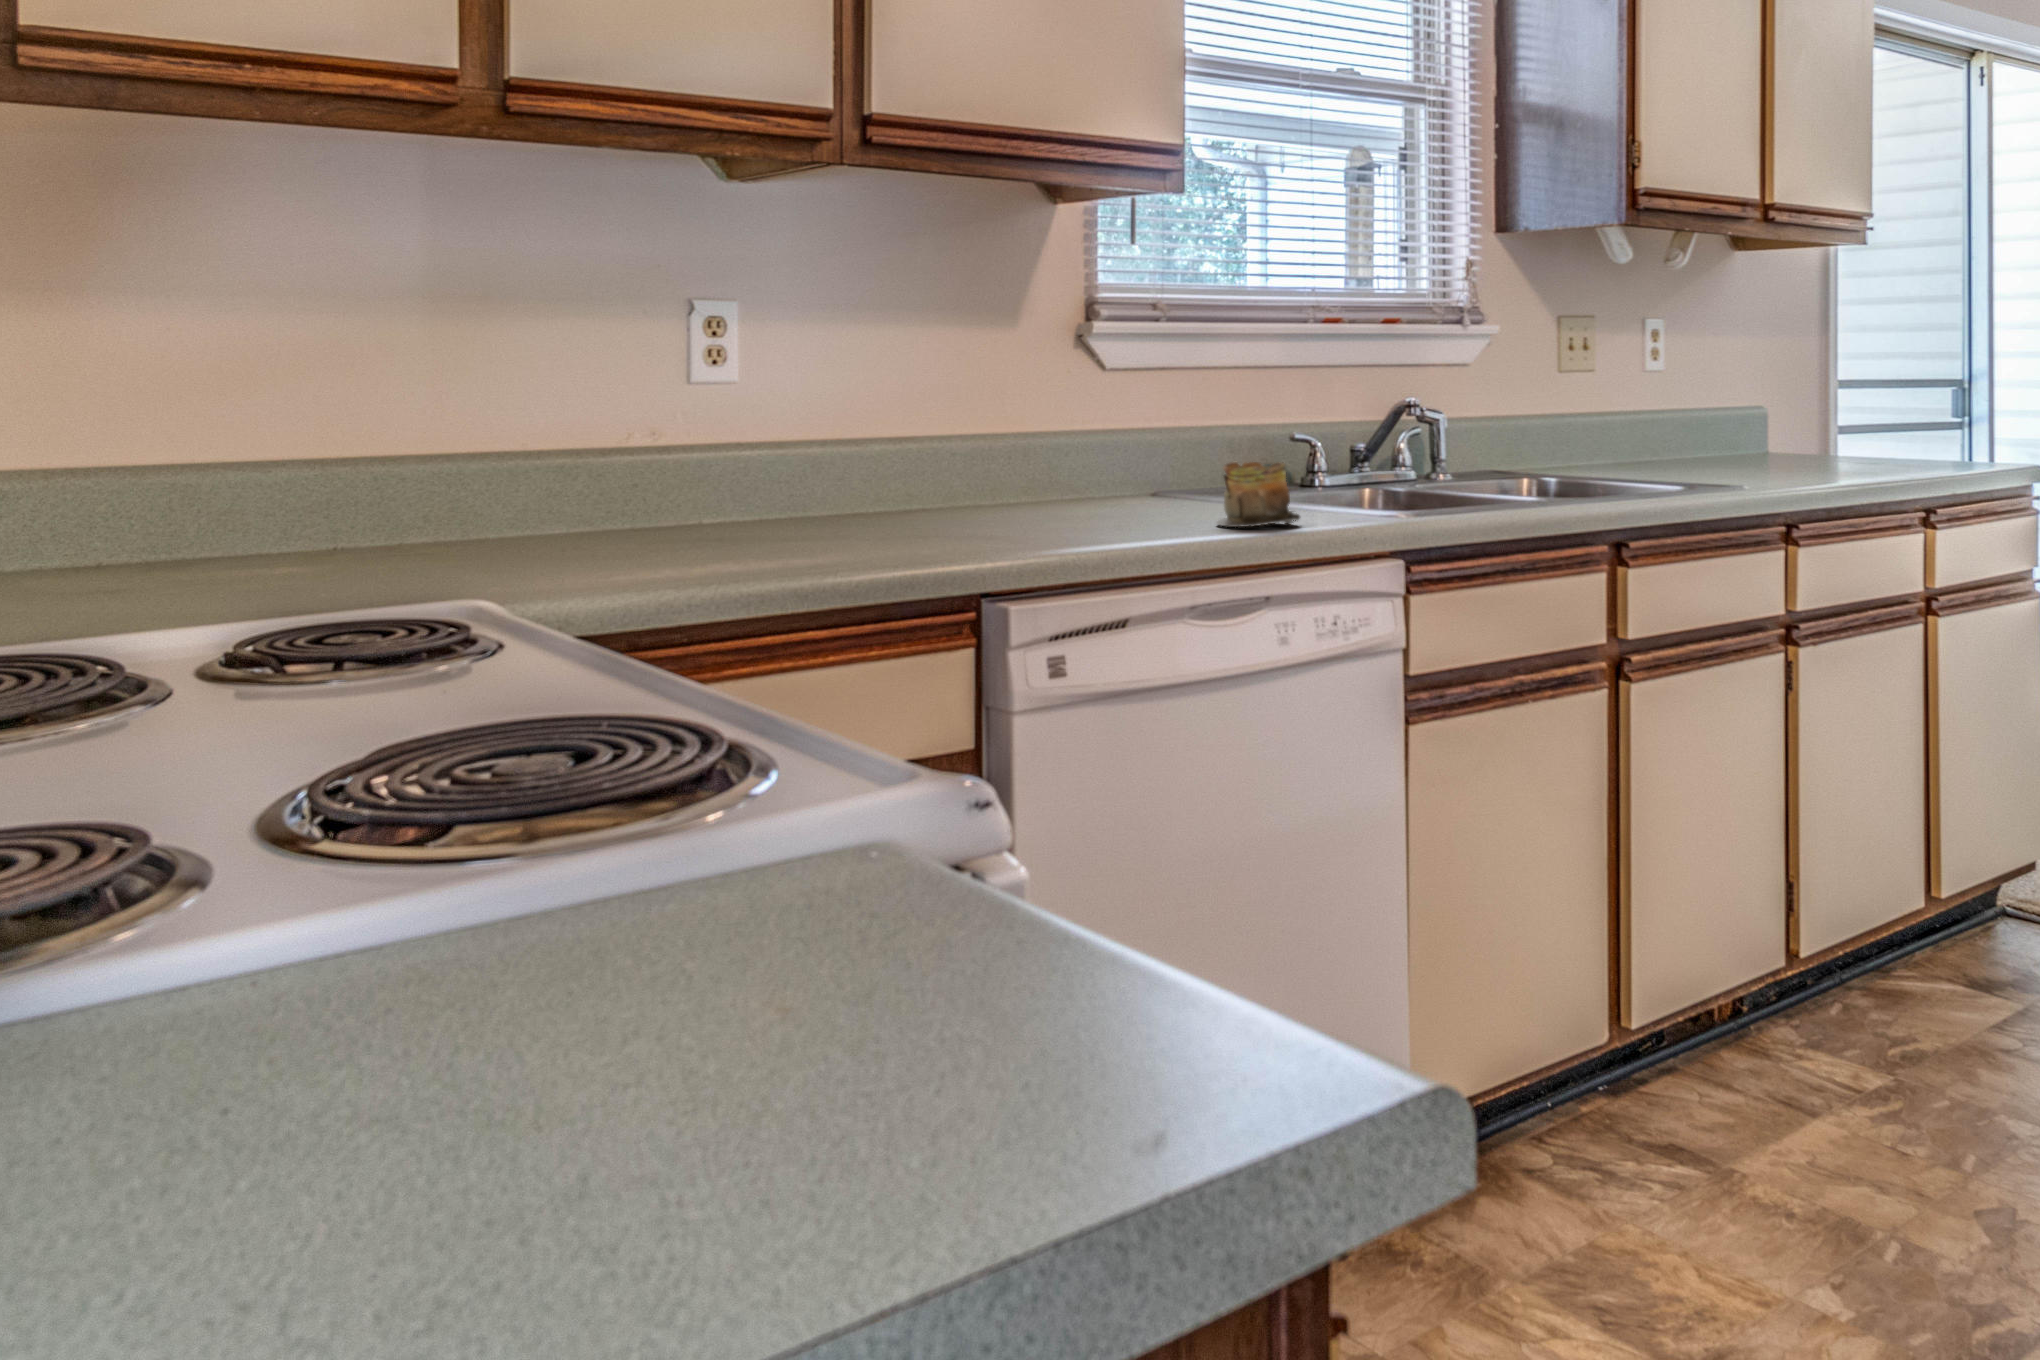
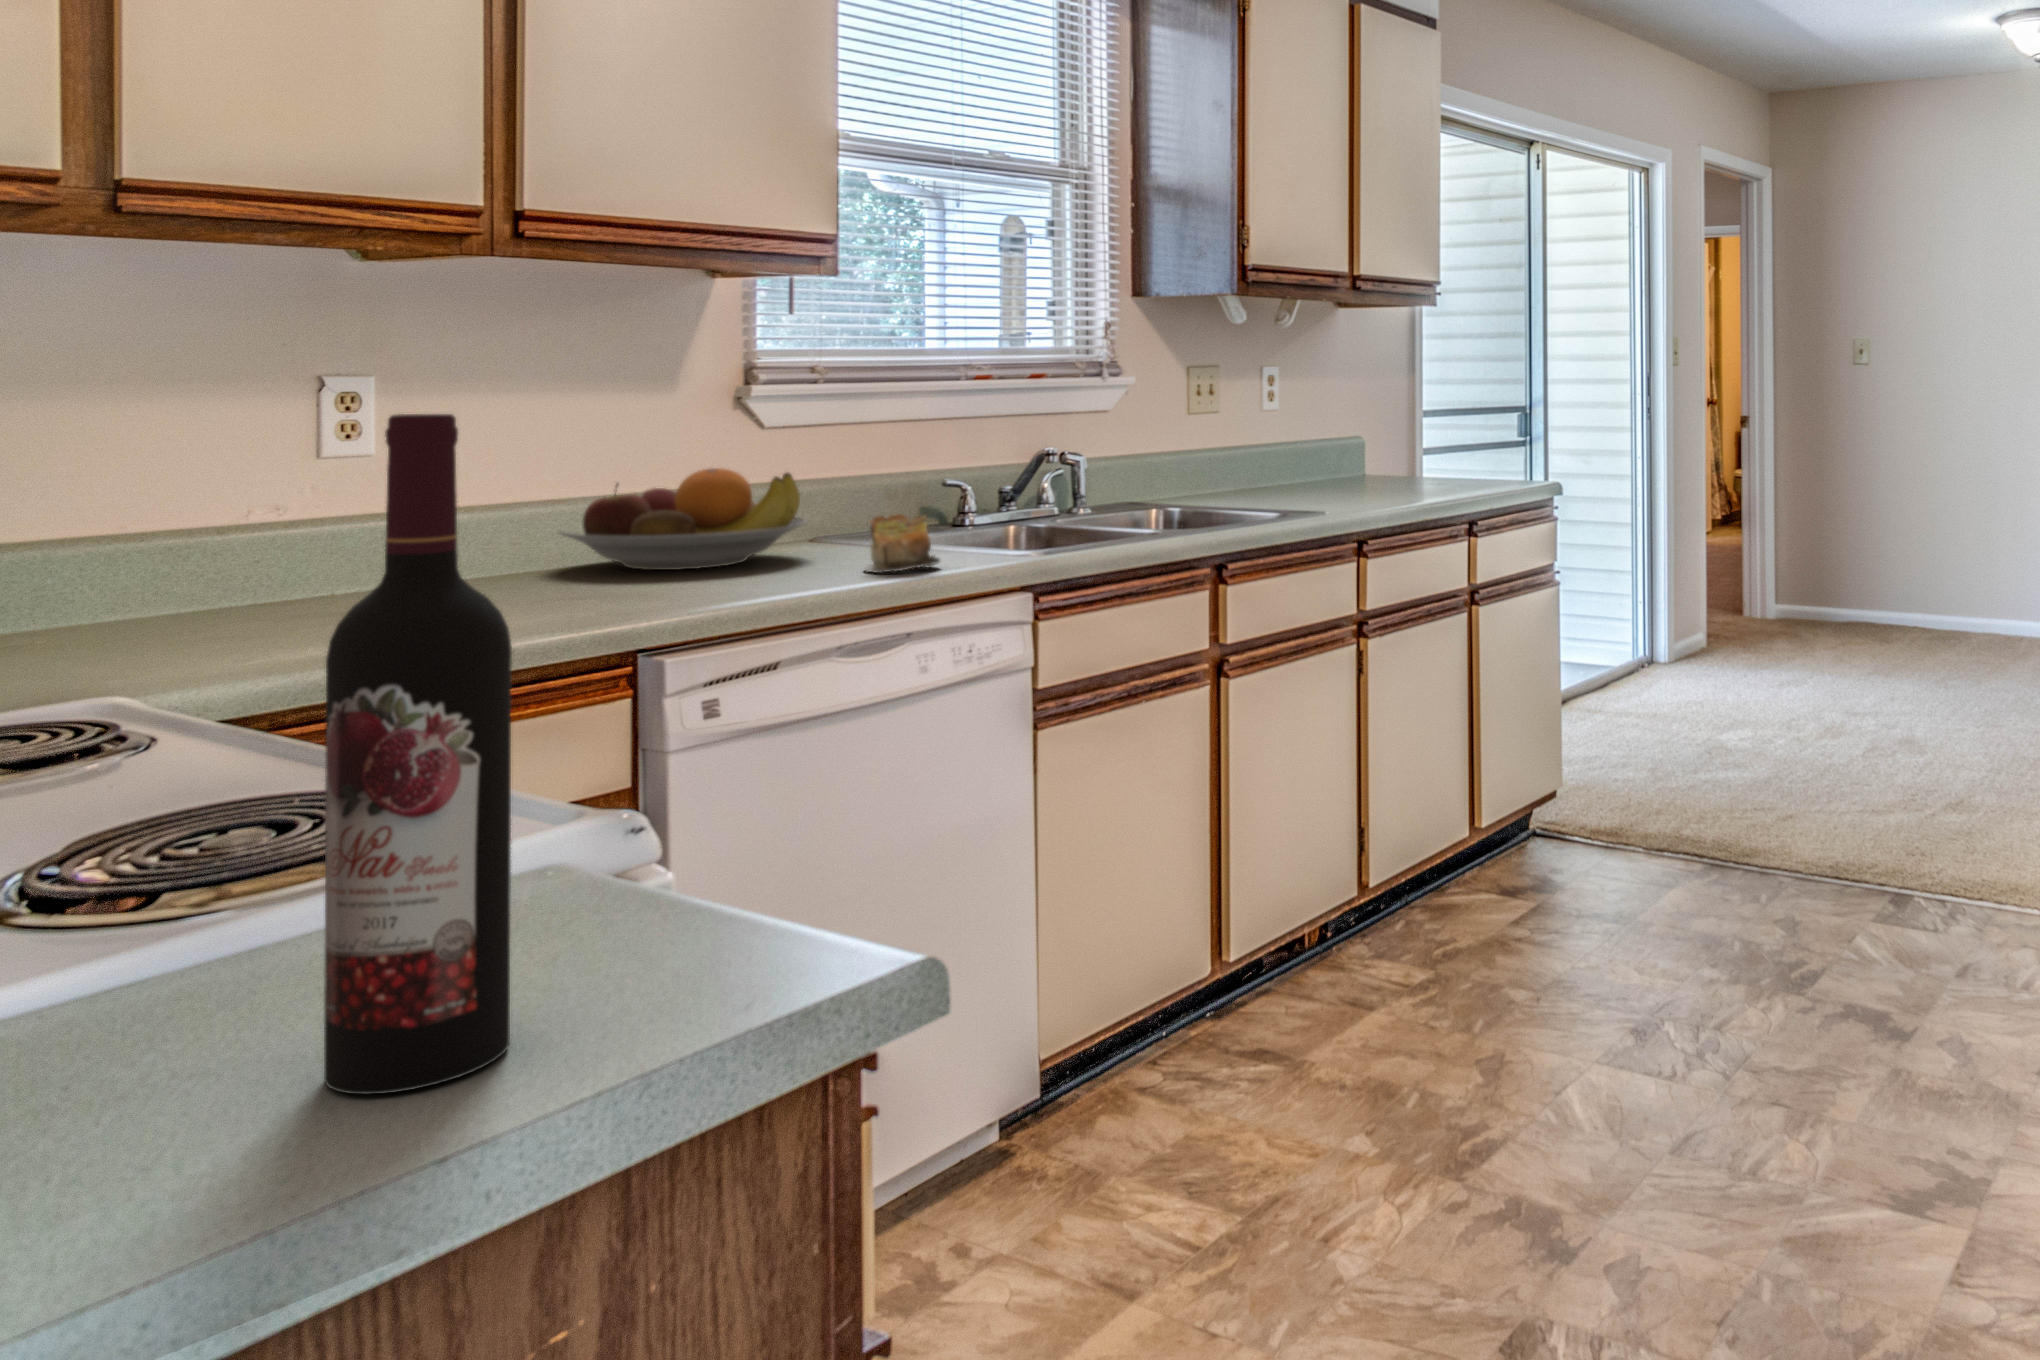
wine bottle: none [509,63,783,1217] -> present [324,414,512,1094]
fruit bowl: none [909,408,1155,517] -> present [557,468,807,570]

